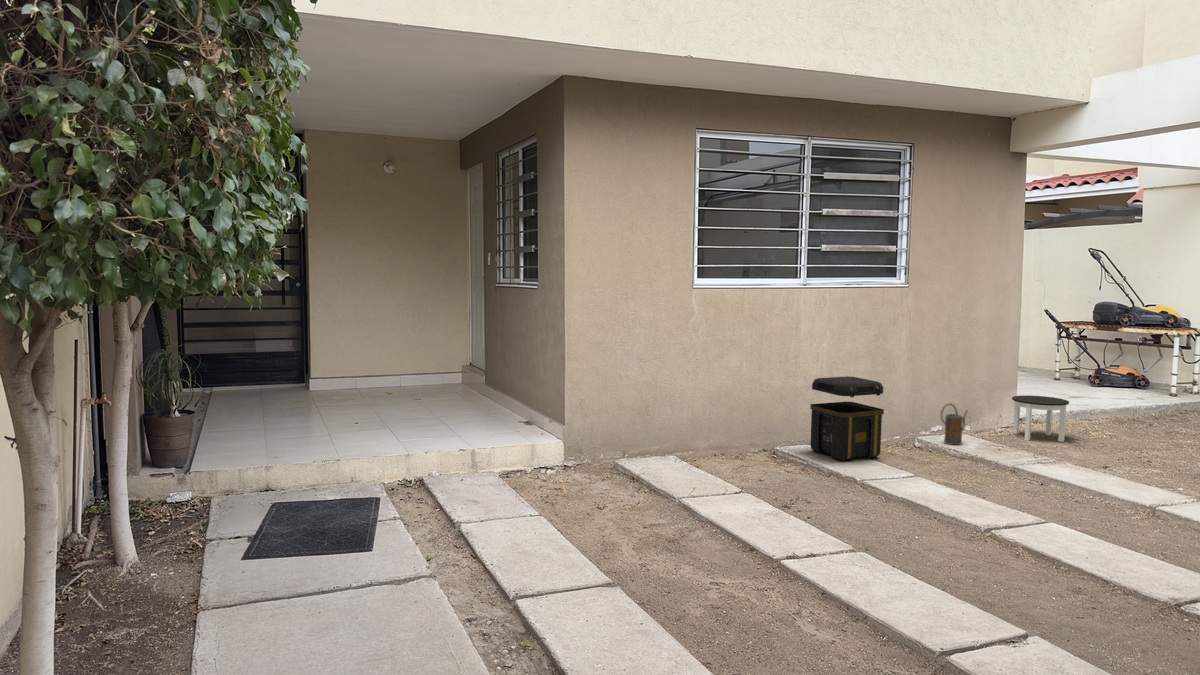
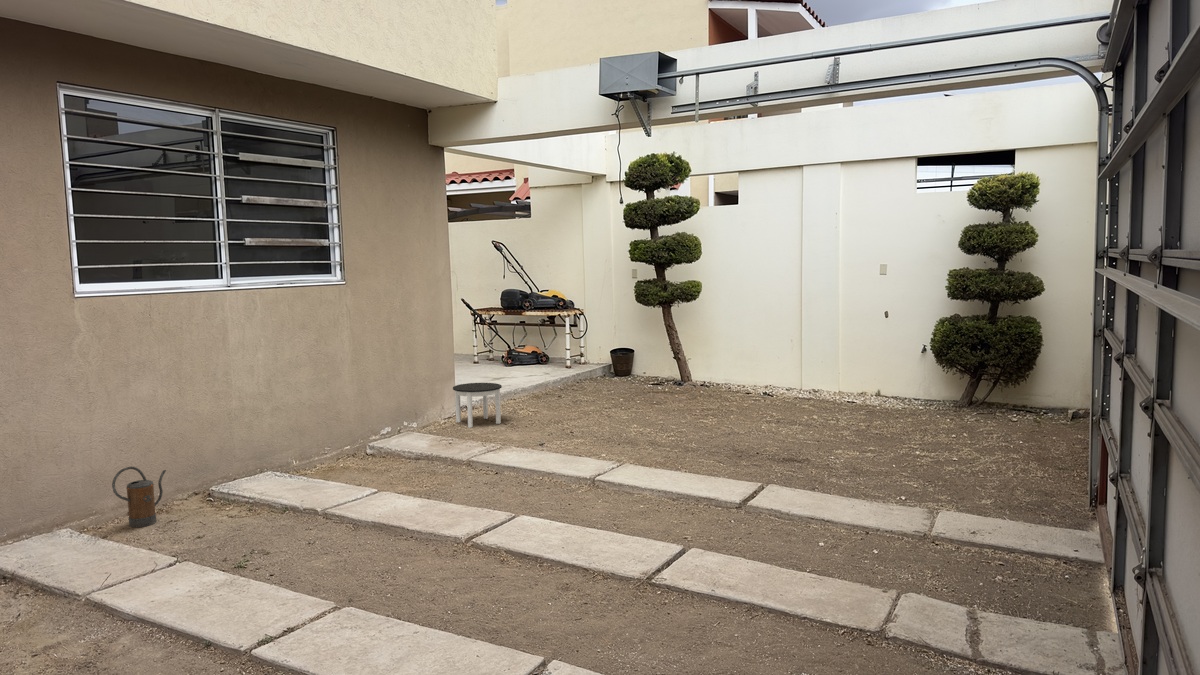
toolbox: present [810,376,884,461] -> none [250,389,337,487]
watering can: present [940,404,968,445] -> present [112,466,166,527]

